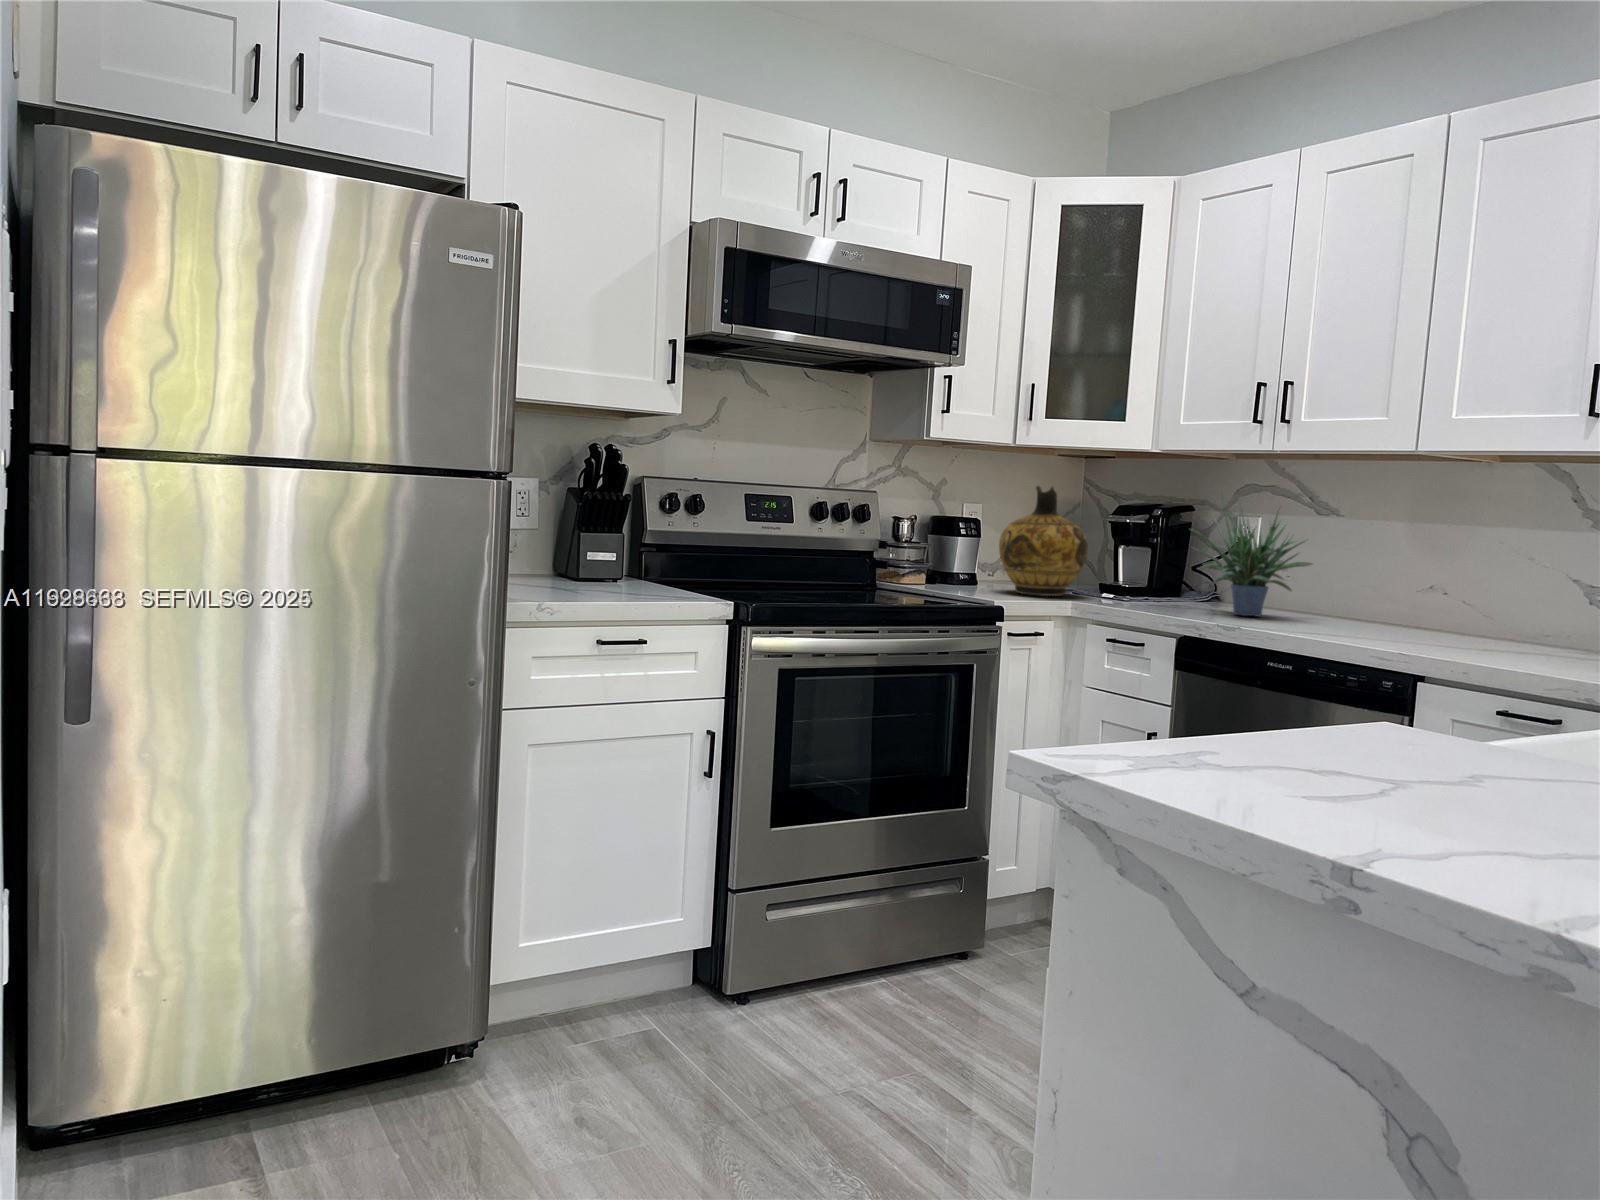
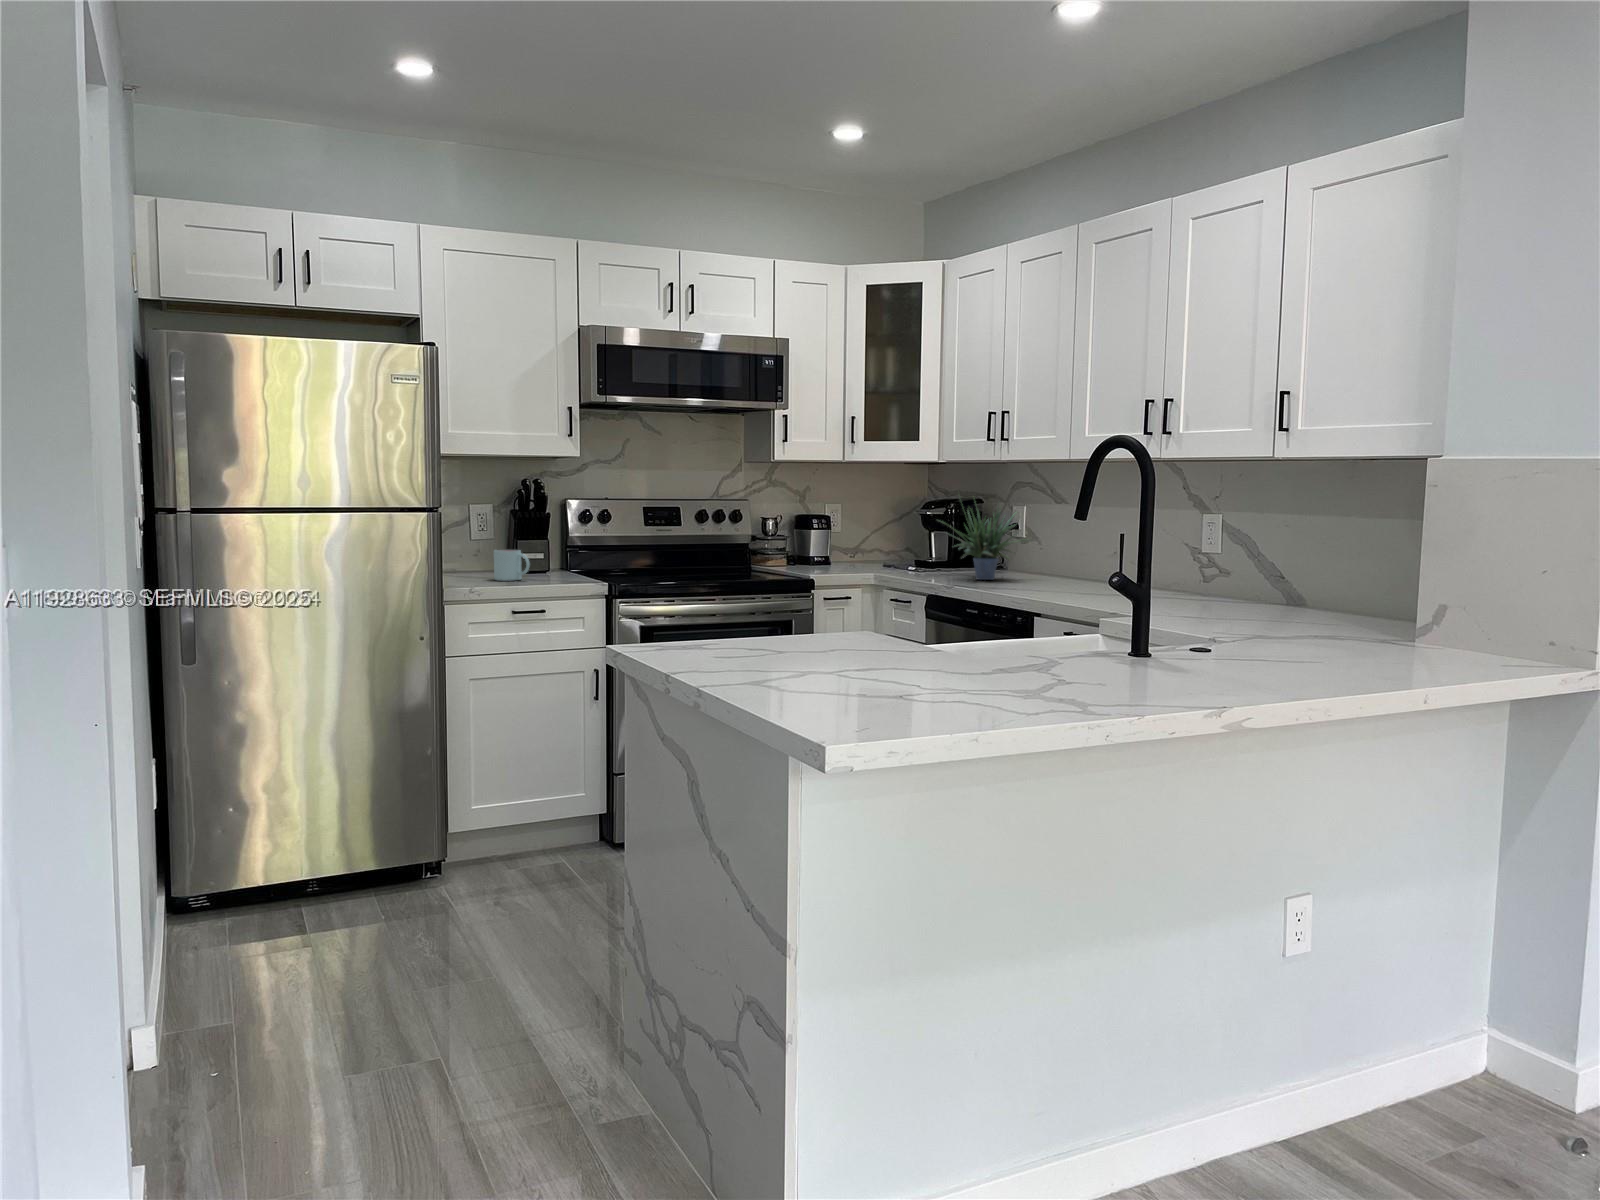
ceramic jug: present [999,486,1088,596] -> none [827,492,891,570]
mug: none [554,545,611,592] -> present [494,550,530,581]

